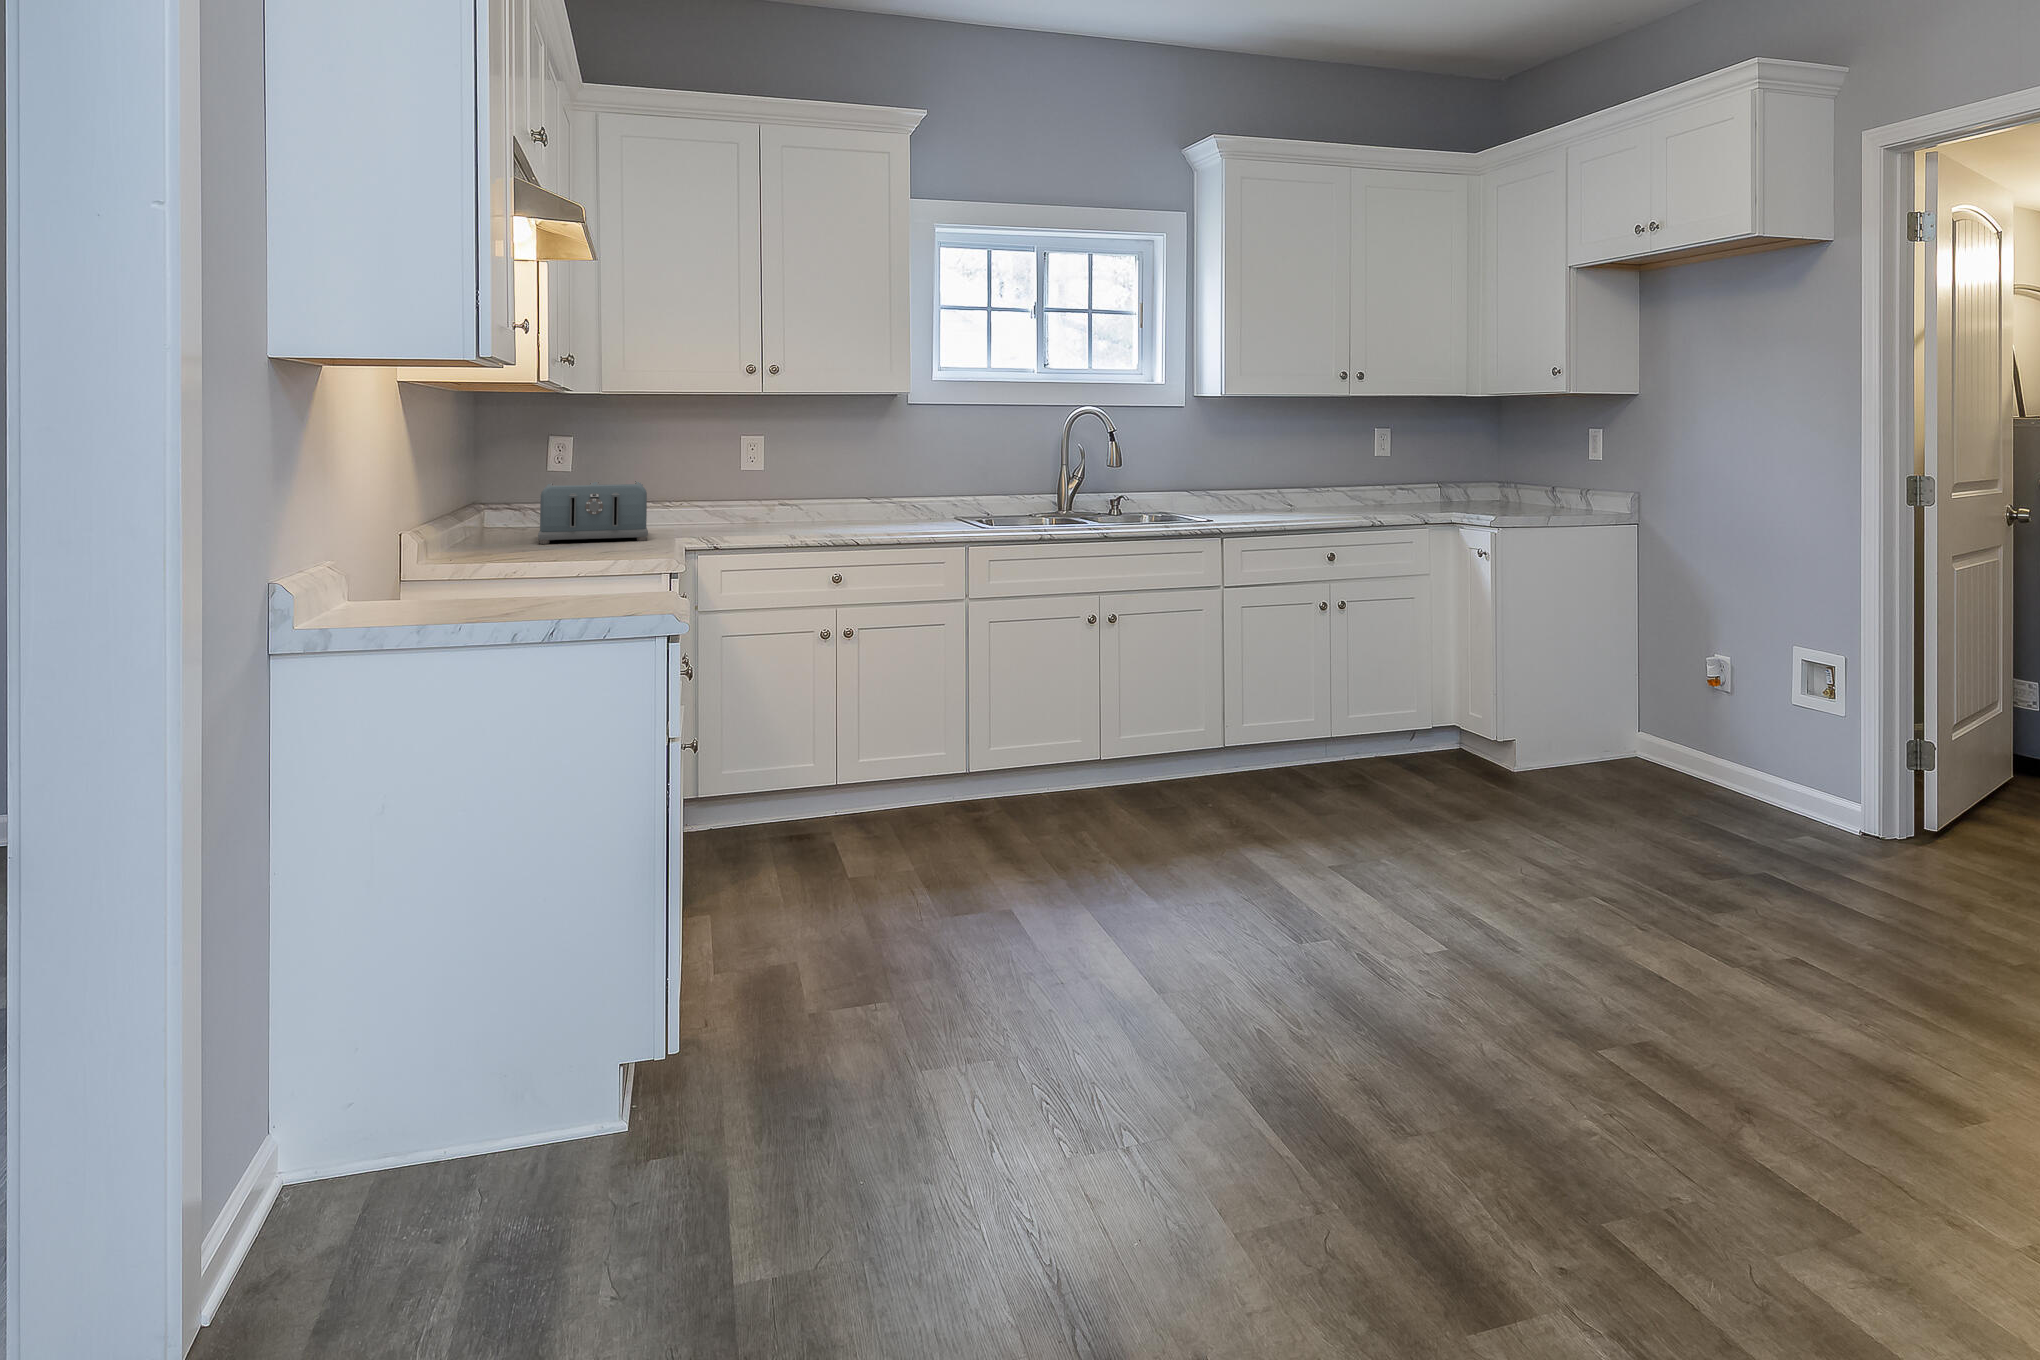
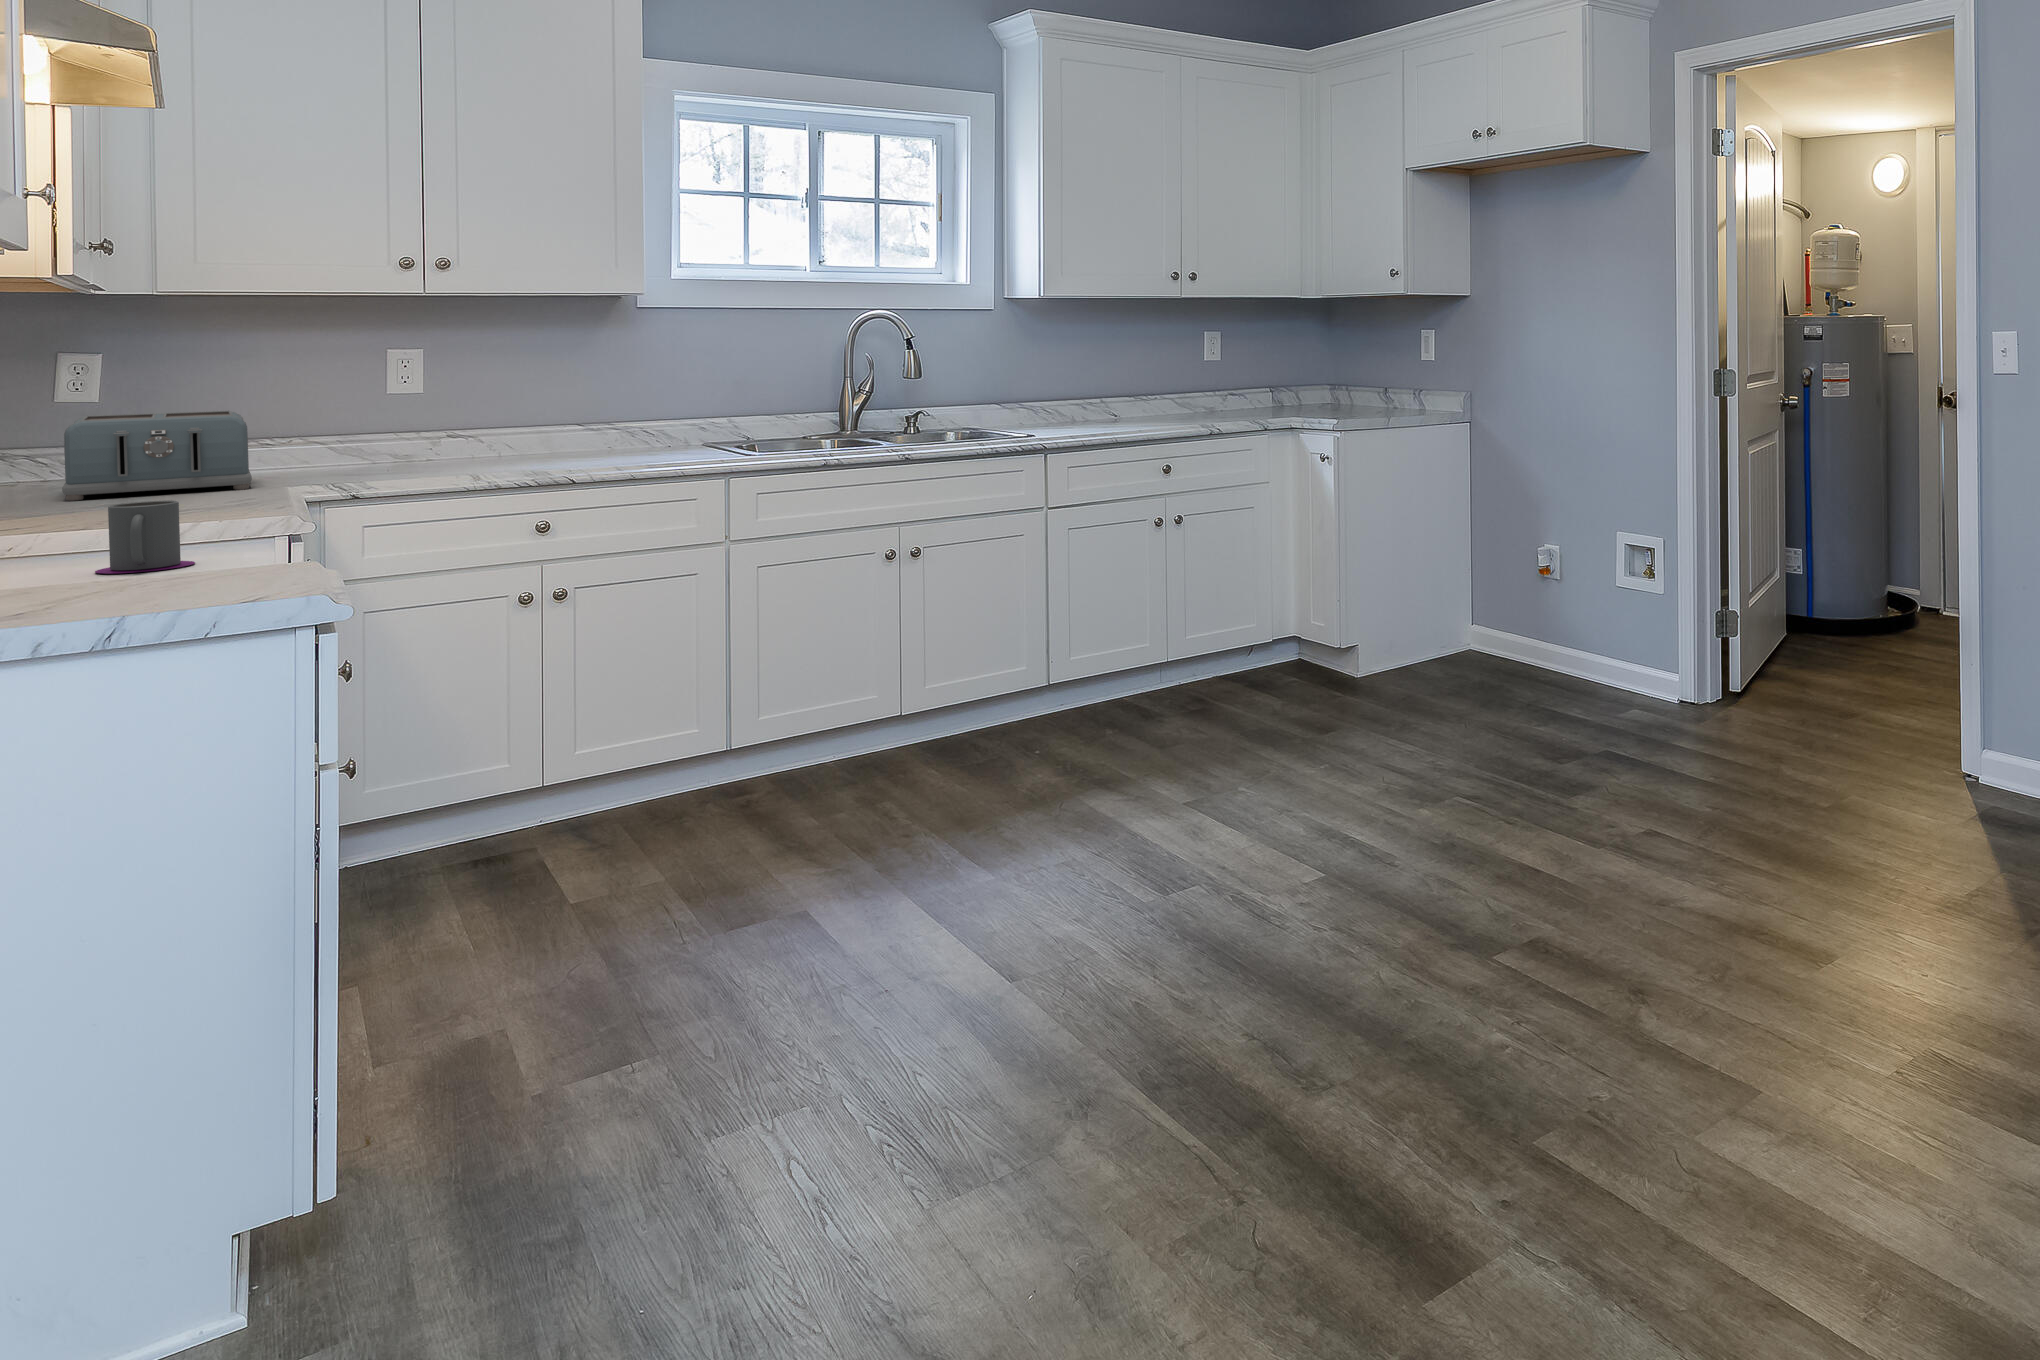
mug: none [566,547,622,598] -> present [95,500,195,574]

